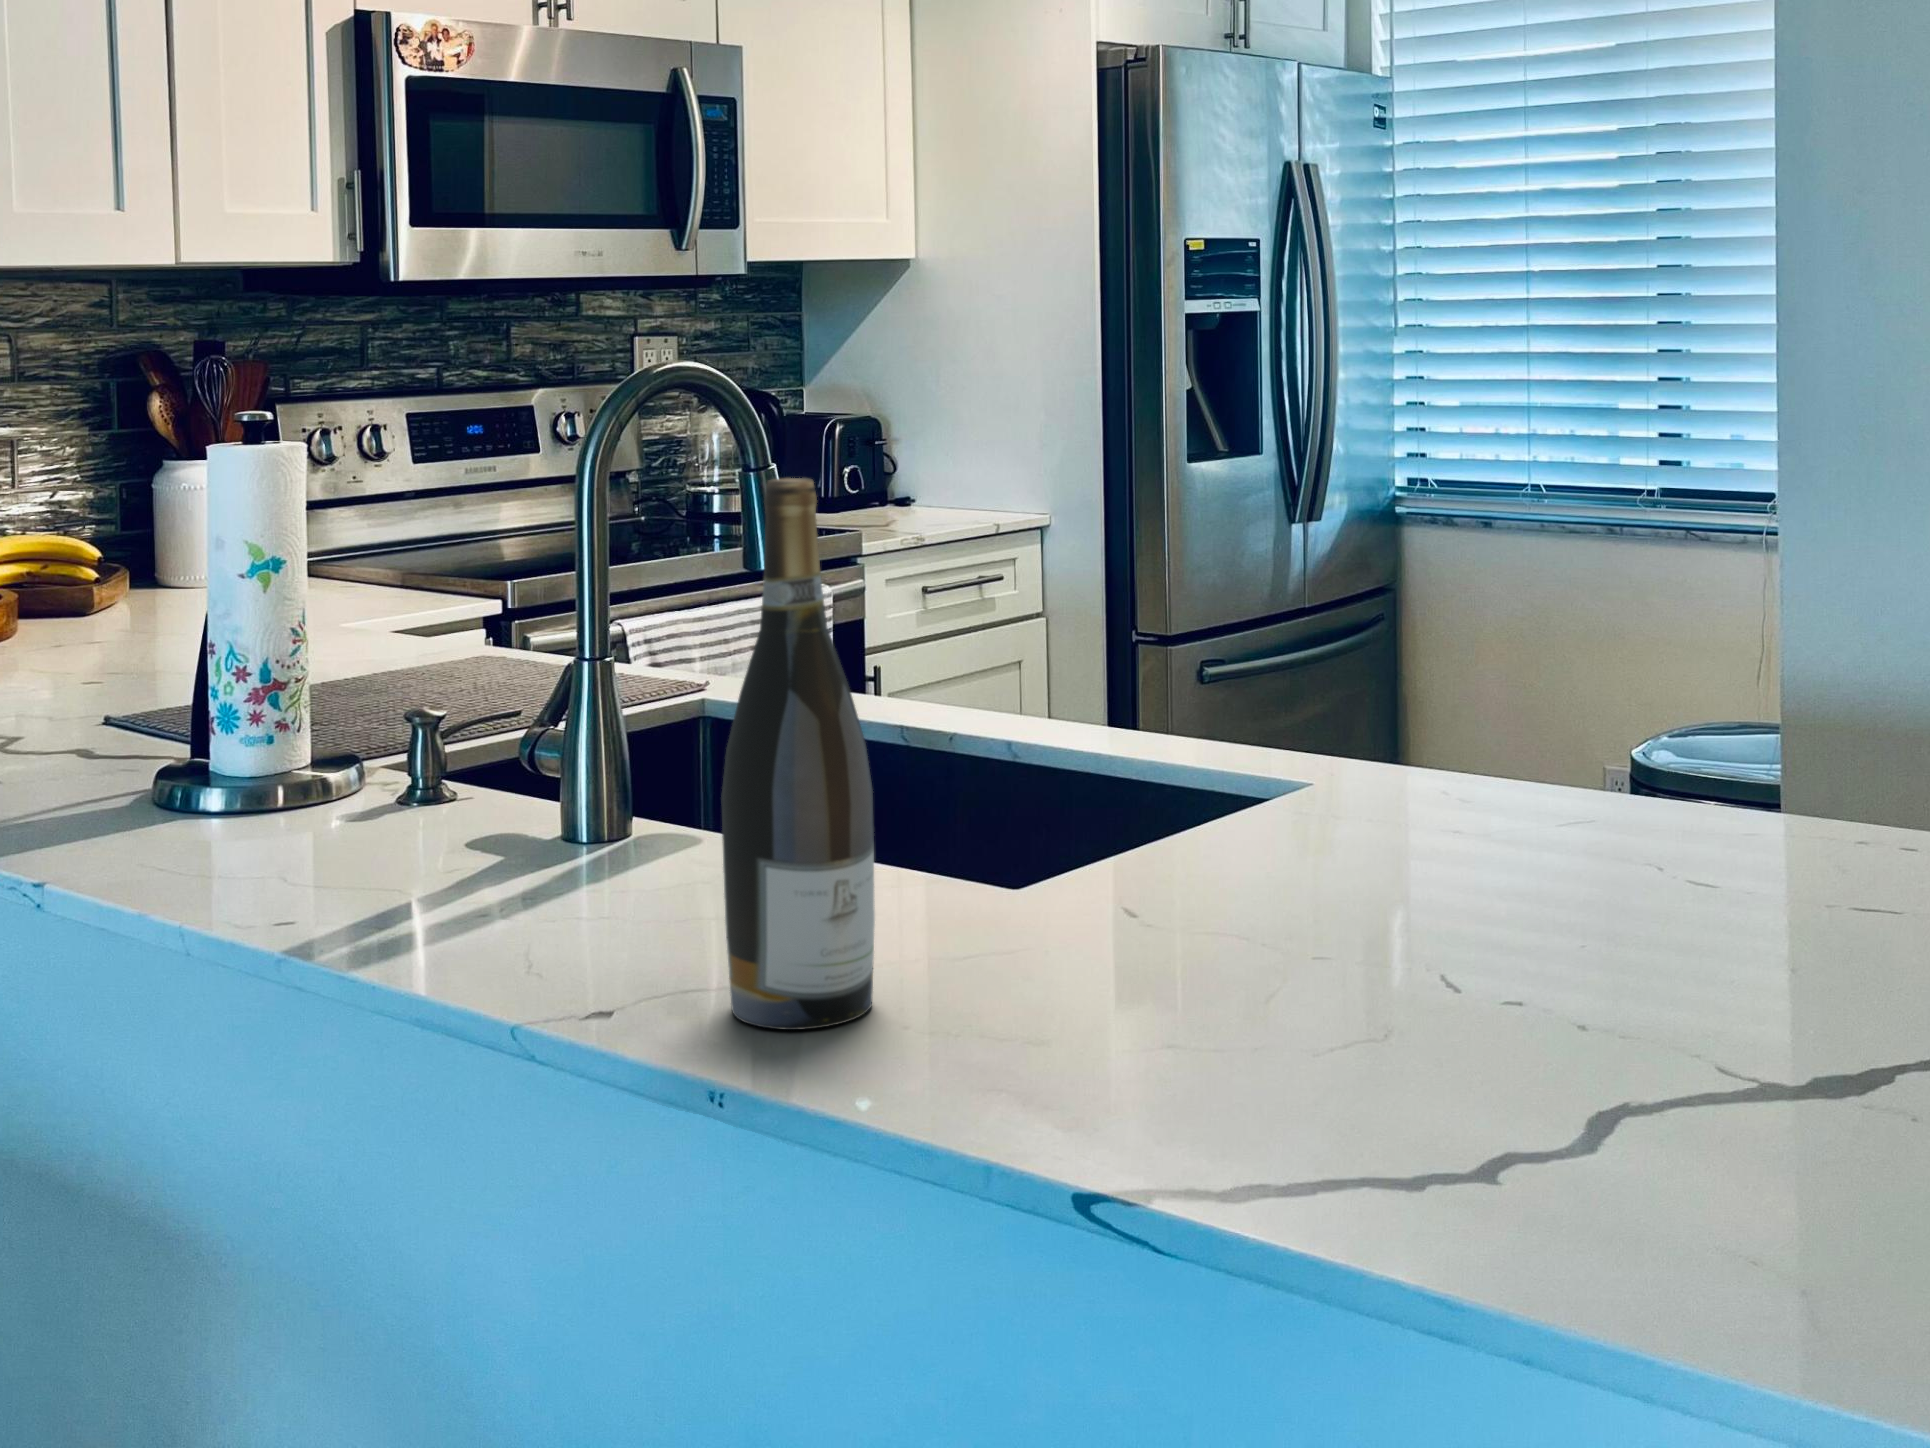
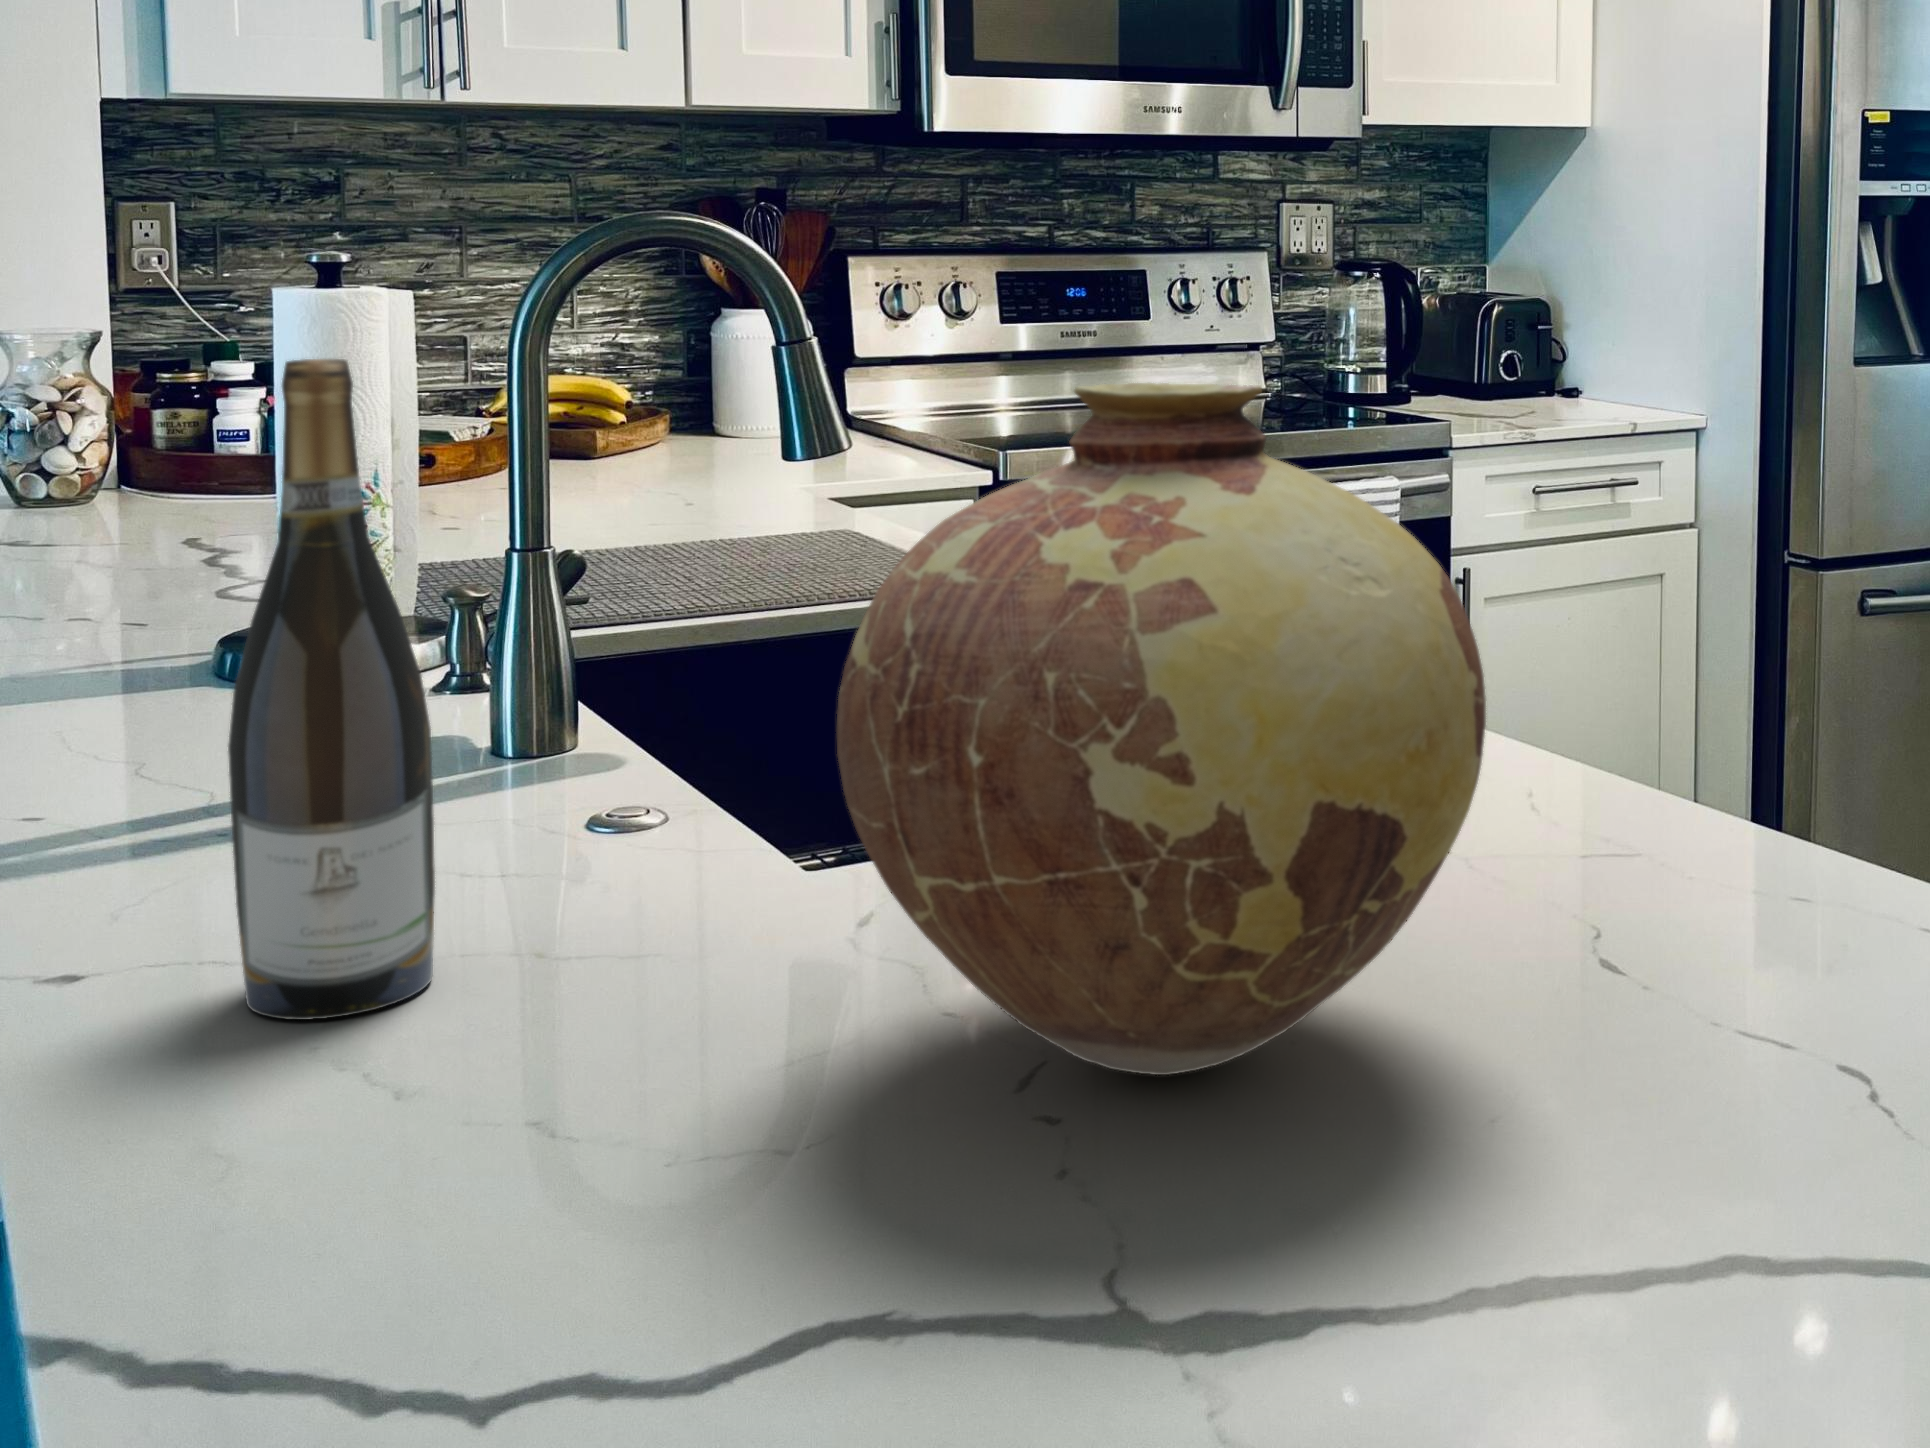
vase: none [1261,458,1761,979] -> present [837,383,1486,1075]

